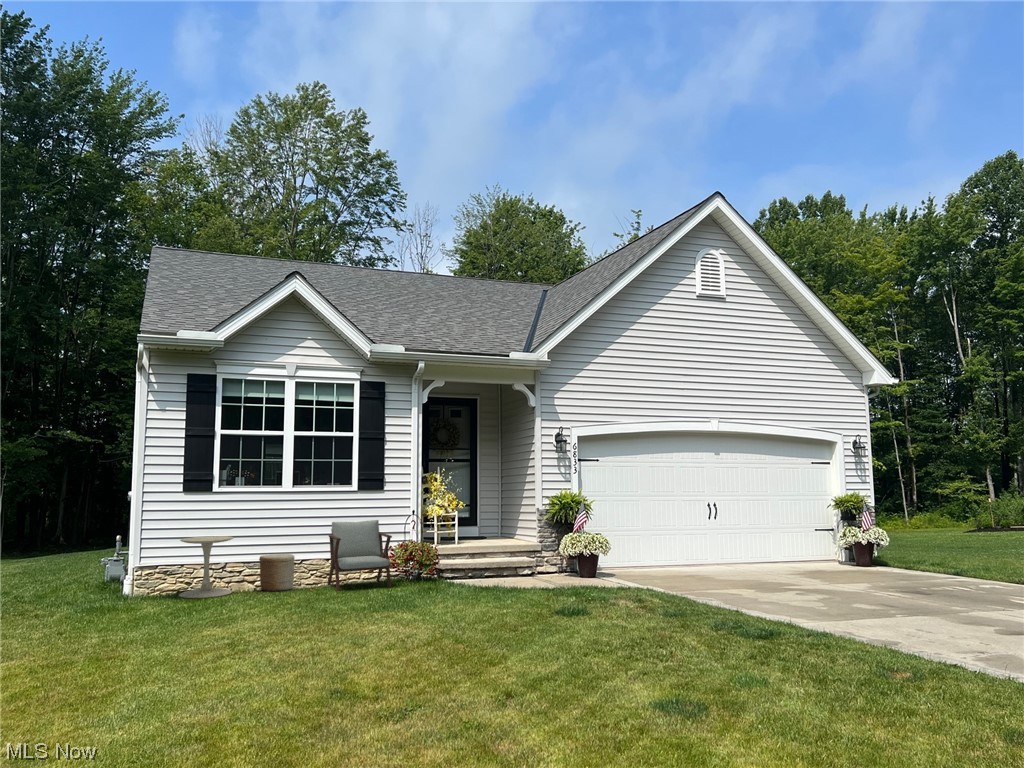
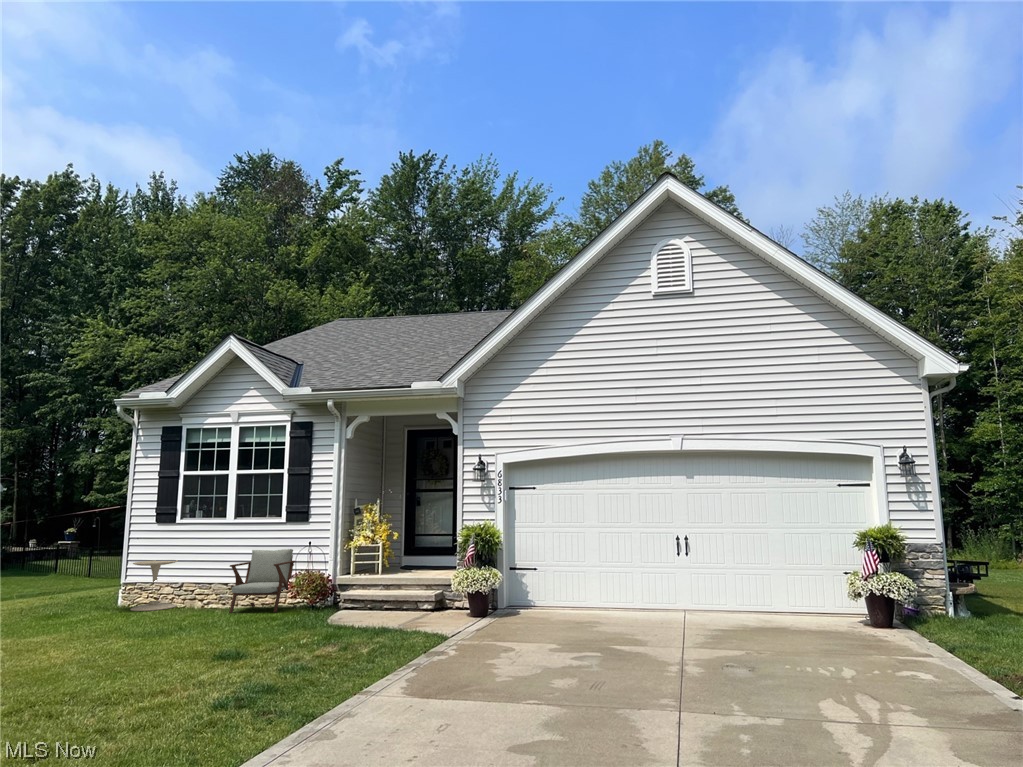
woven basket: present [259,554,295,591] -> none [191,577,223,609]

